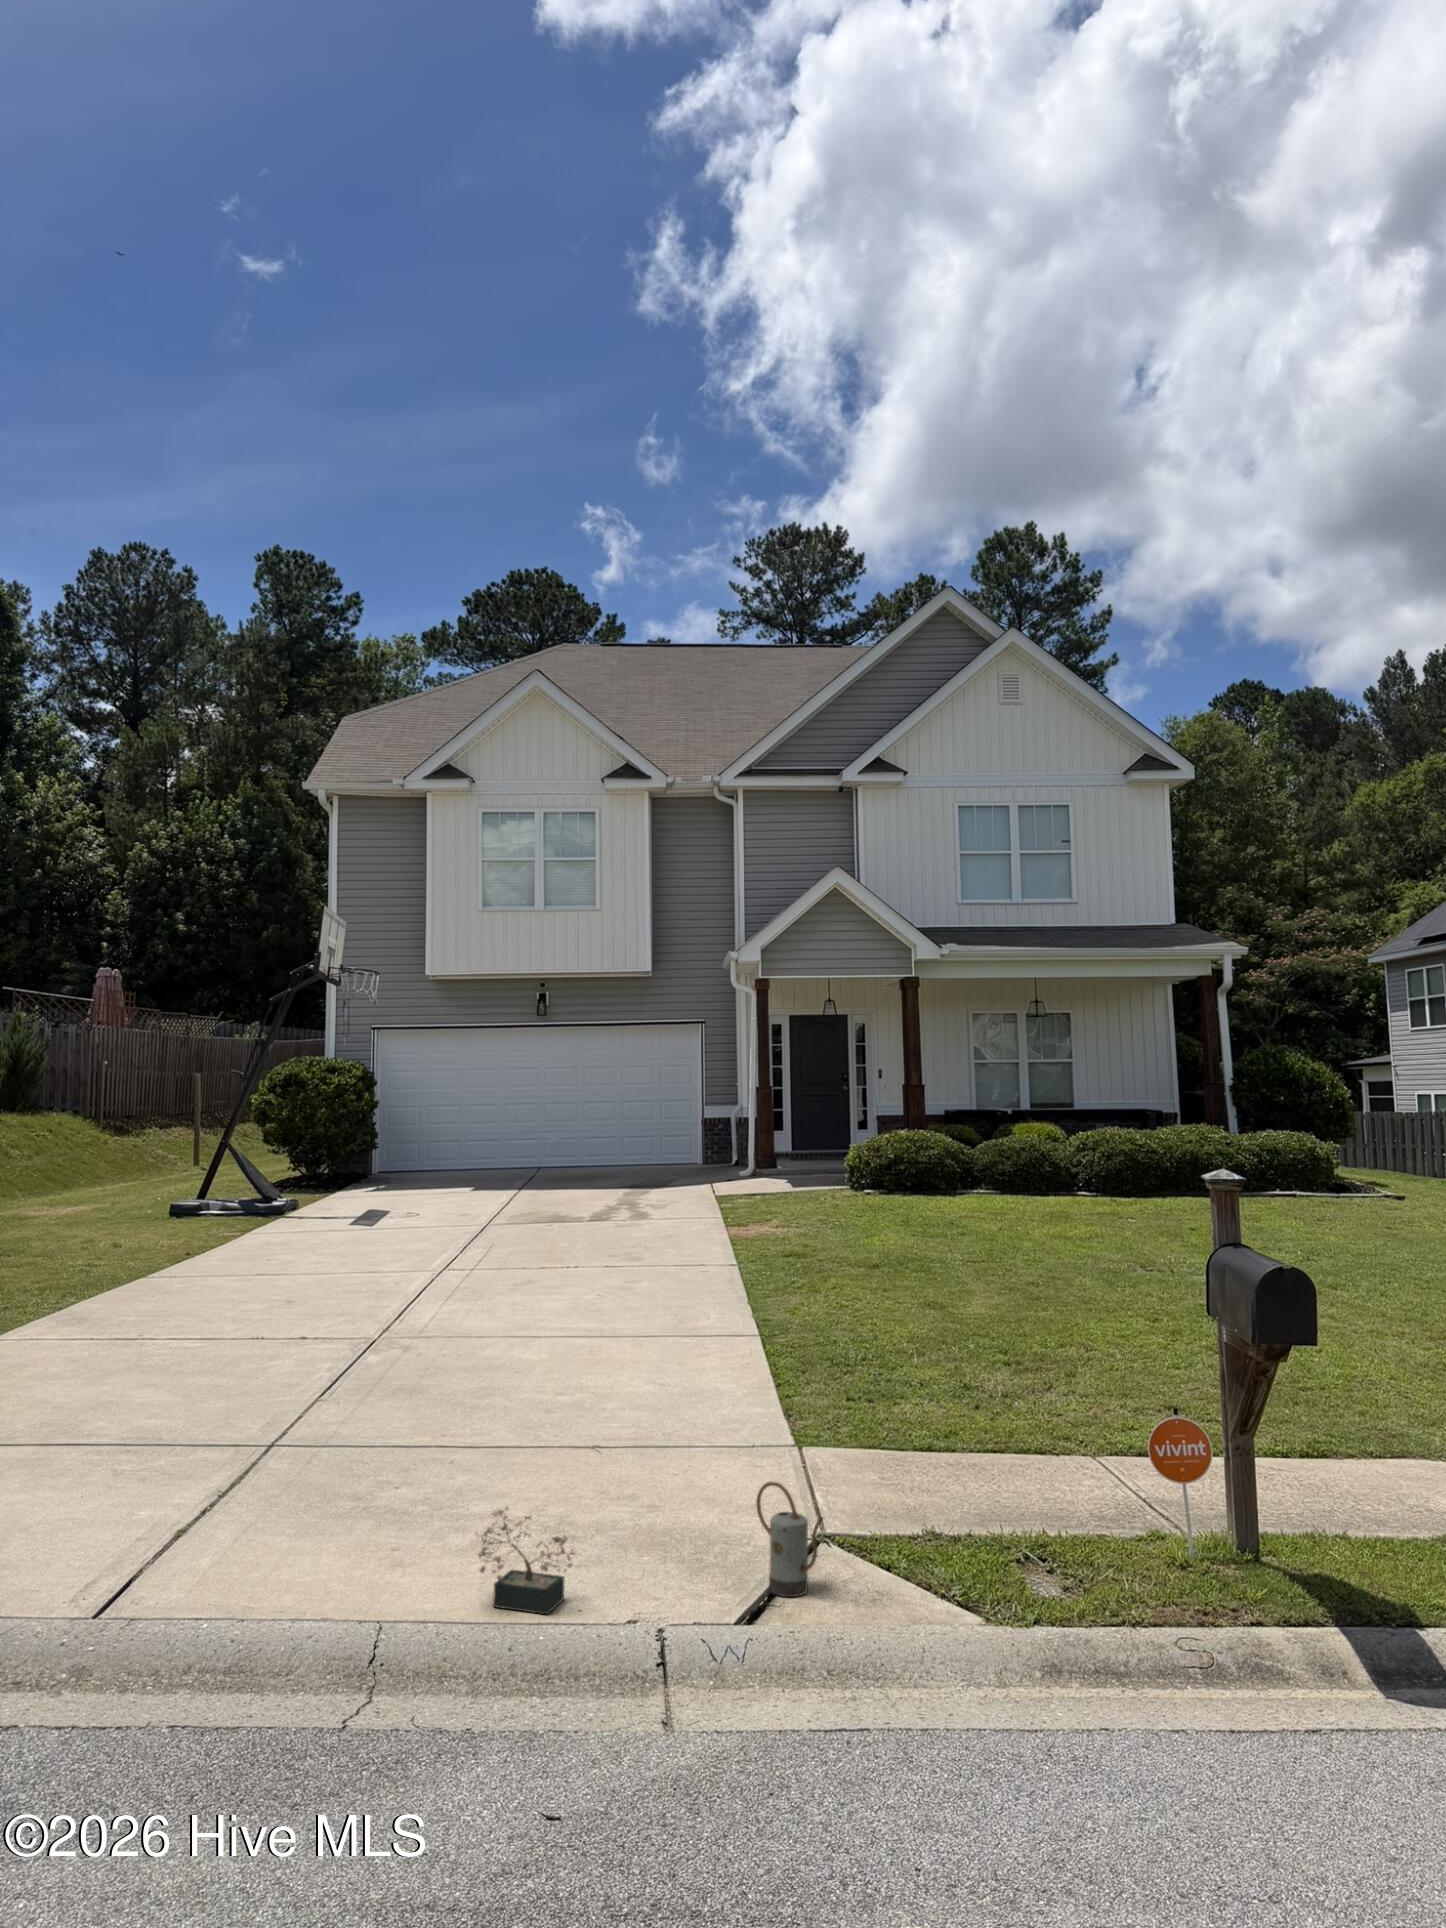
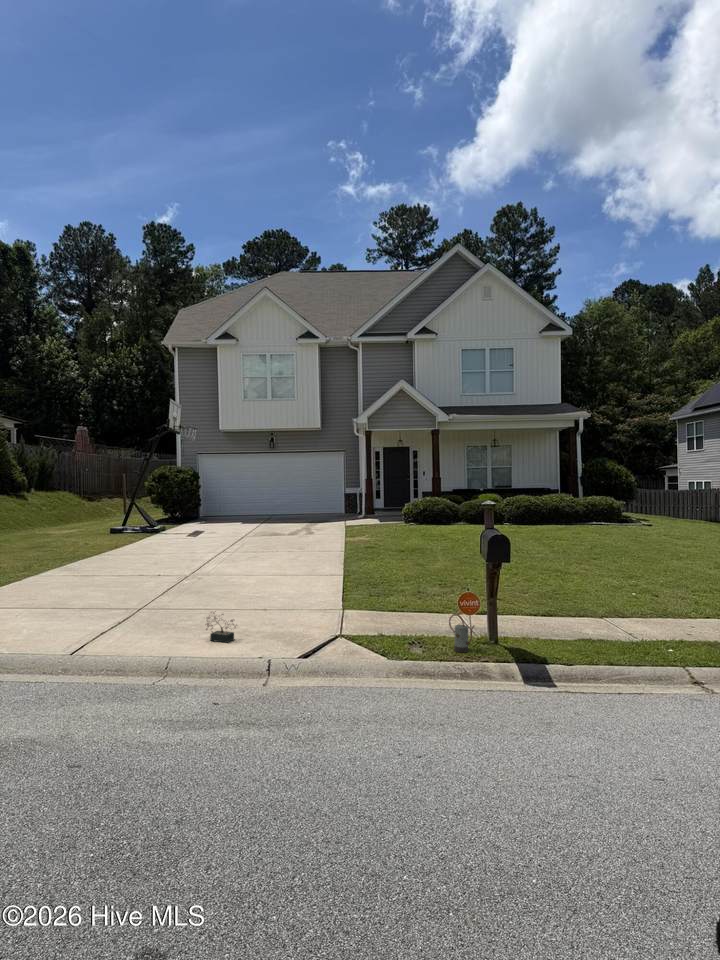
watering can: present [756,1481,823,1597] -> present [449,614,474,653]

